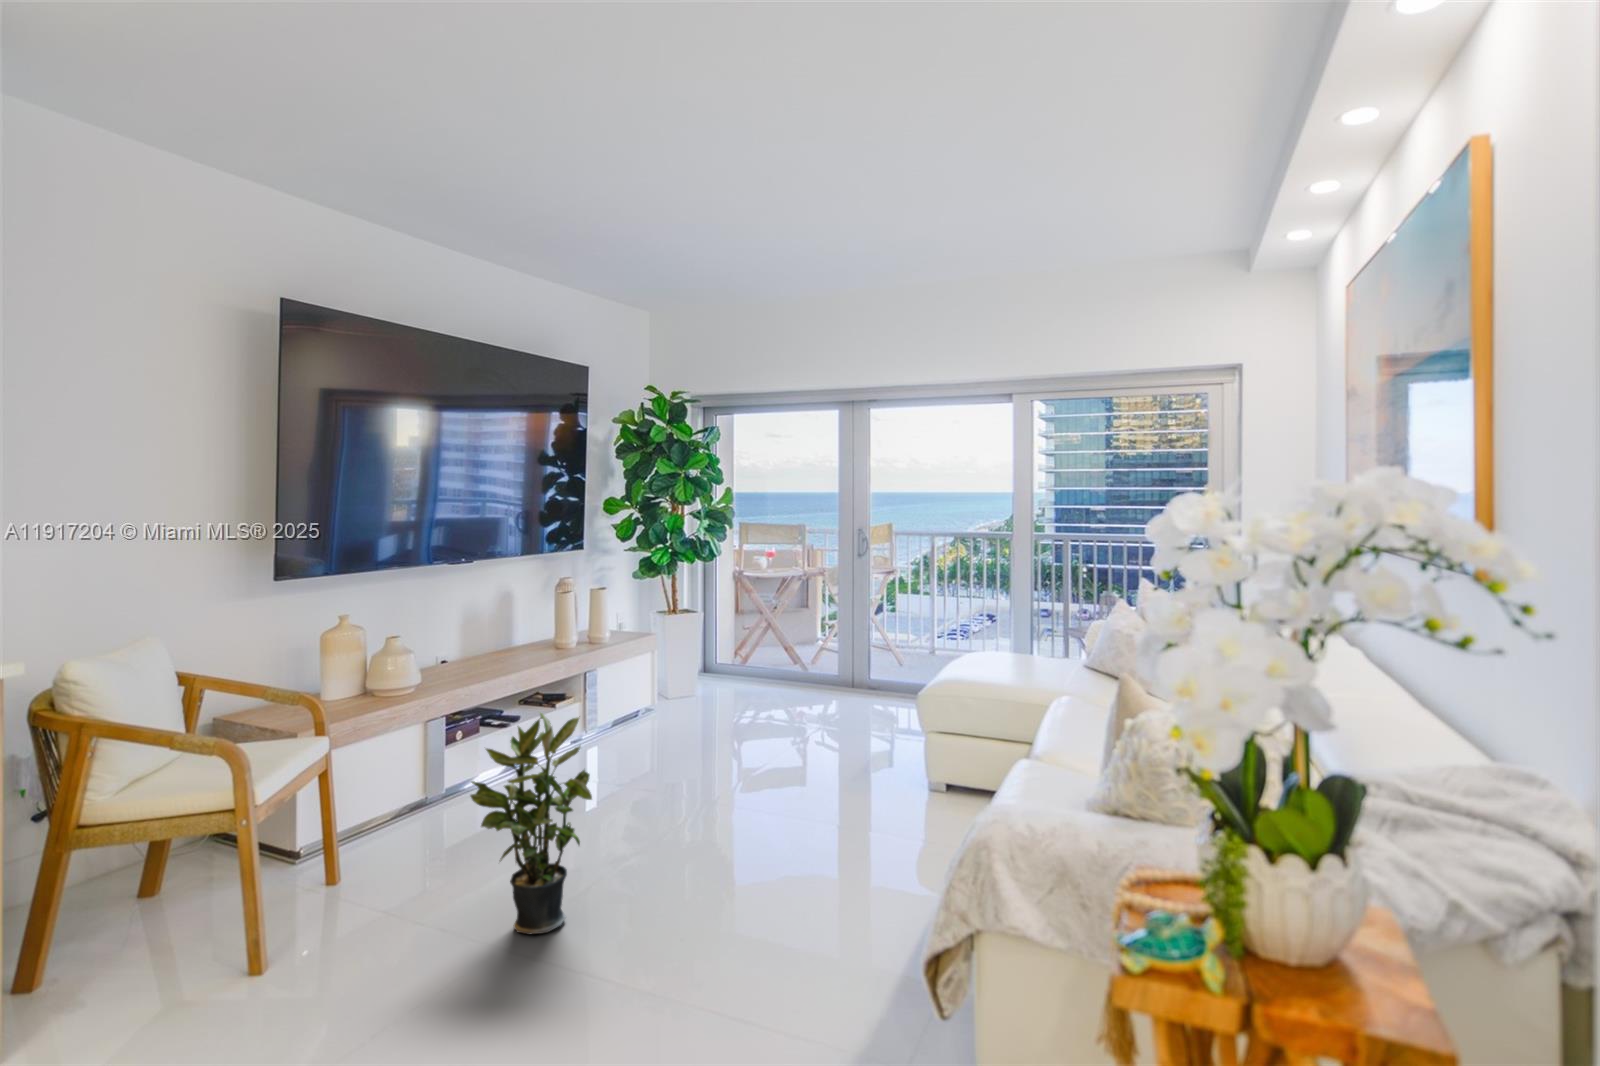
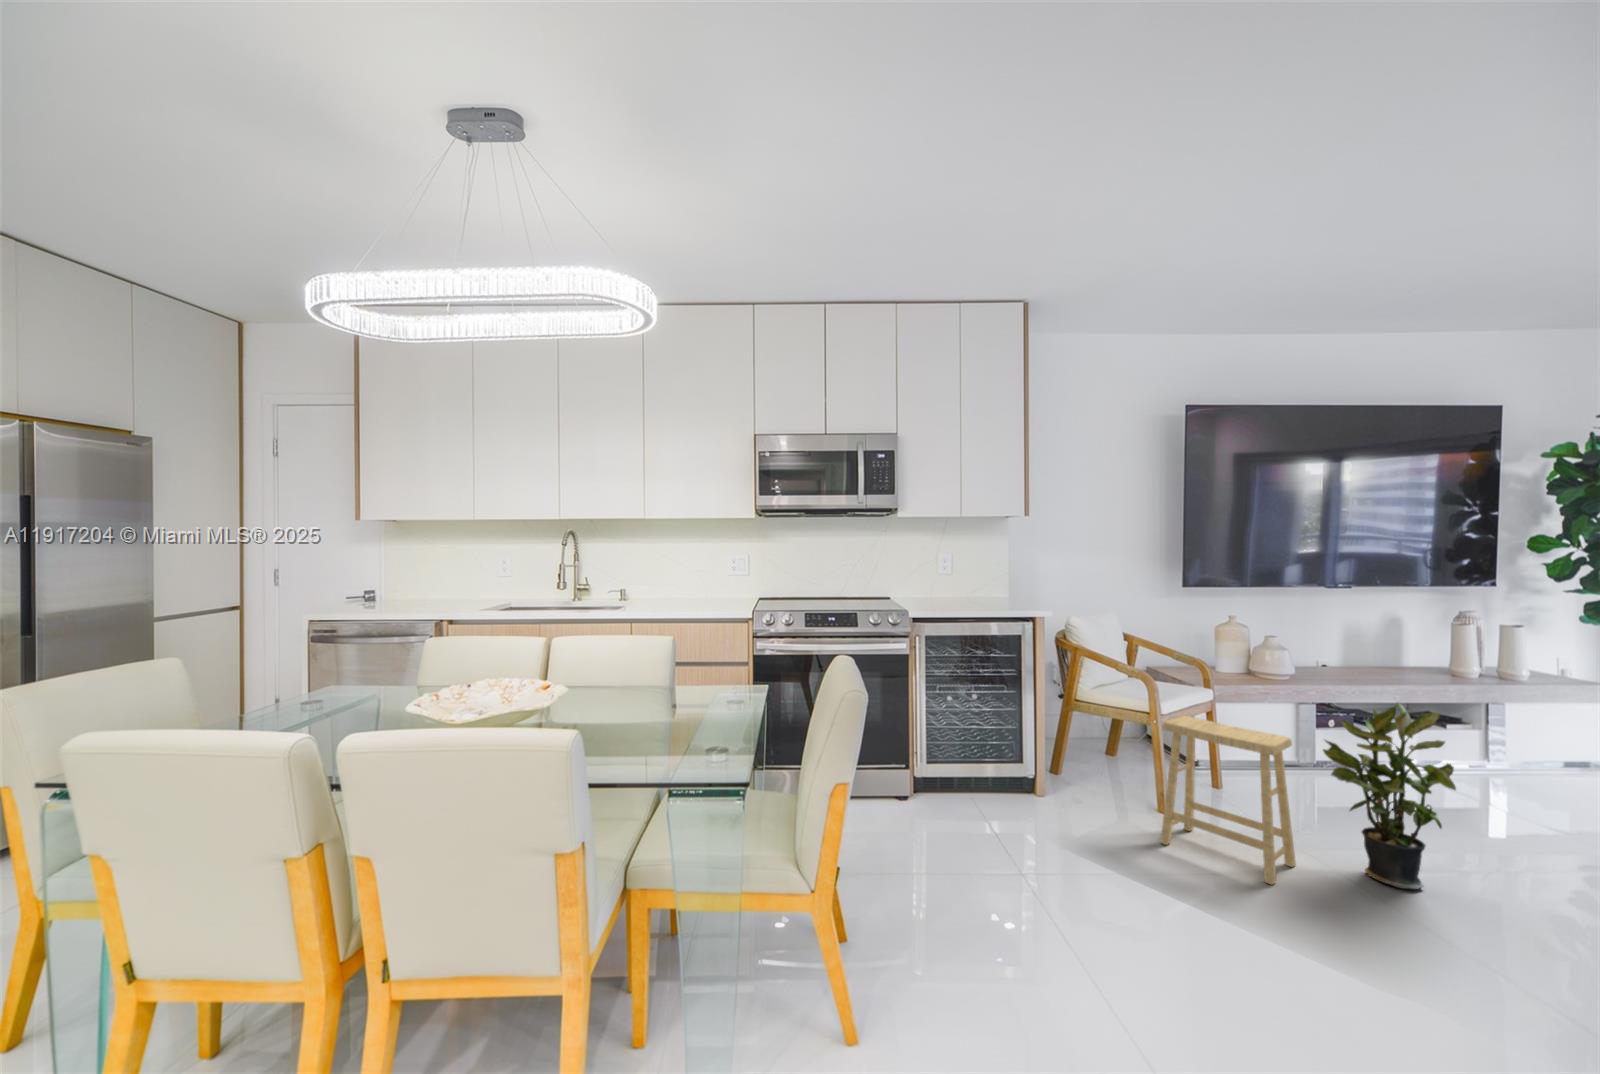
footstool: none [255,796,445,1035] -> present [1161,716,1296,885]

